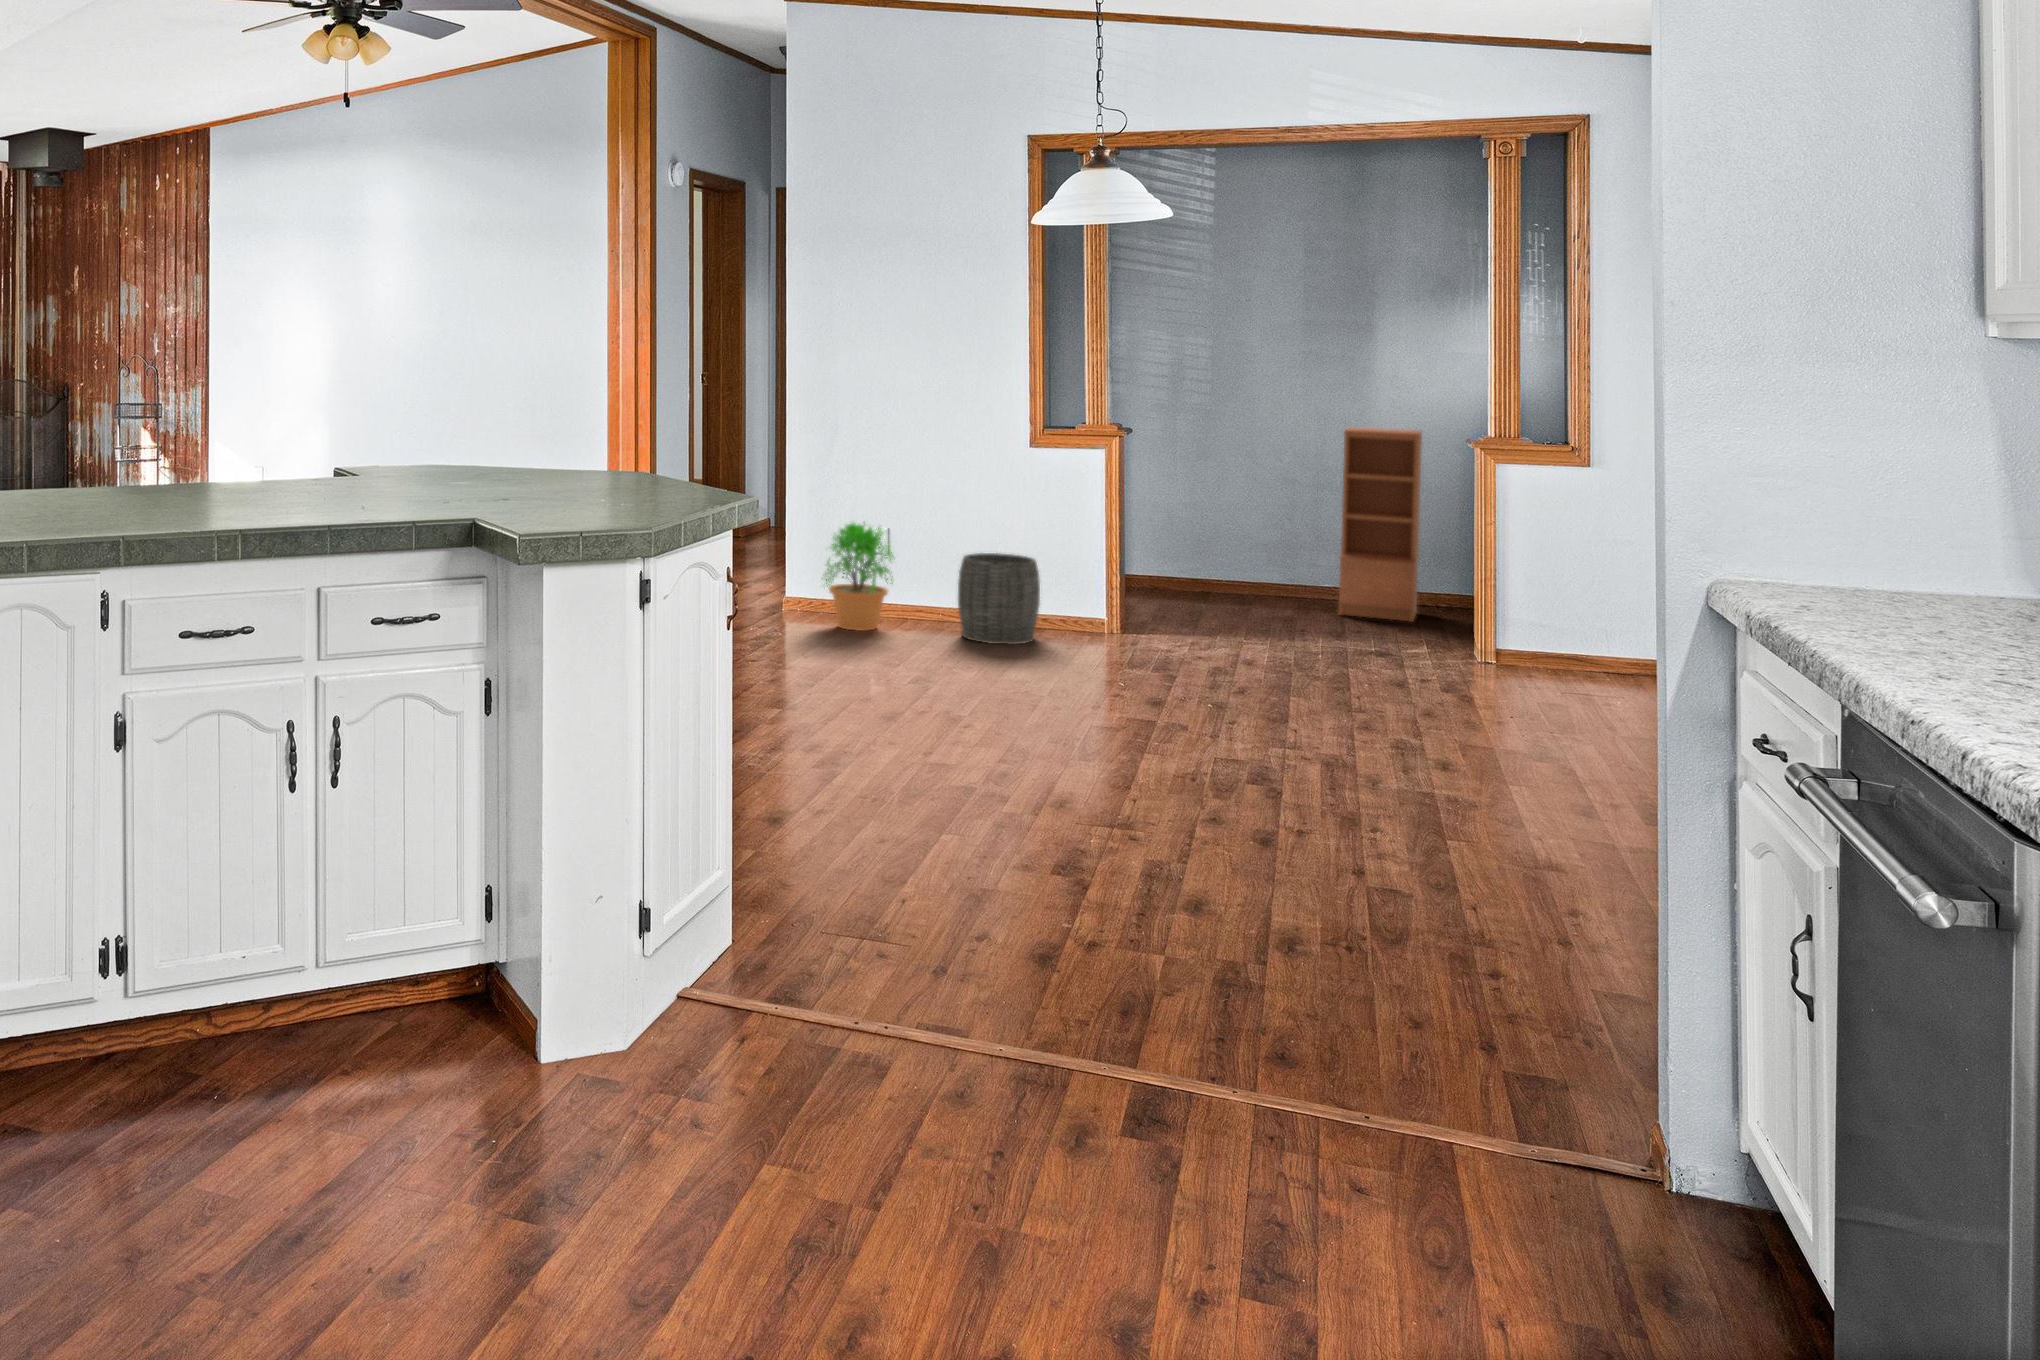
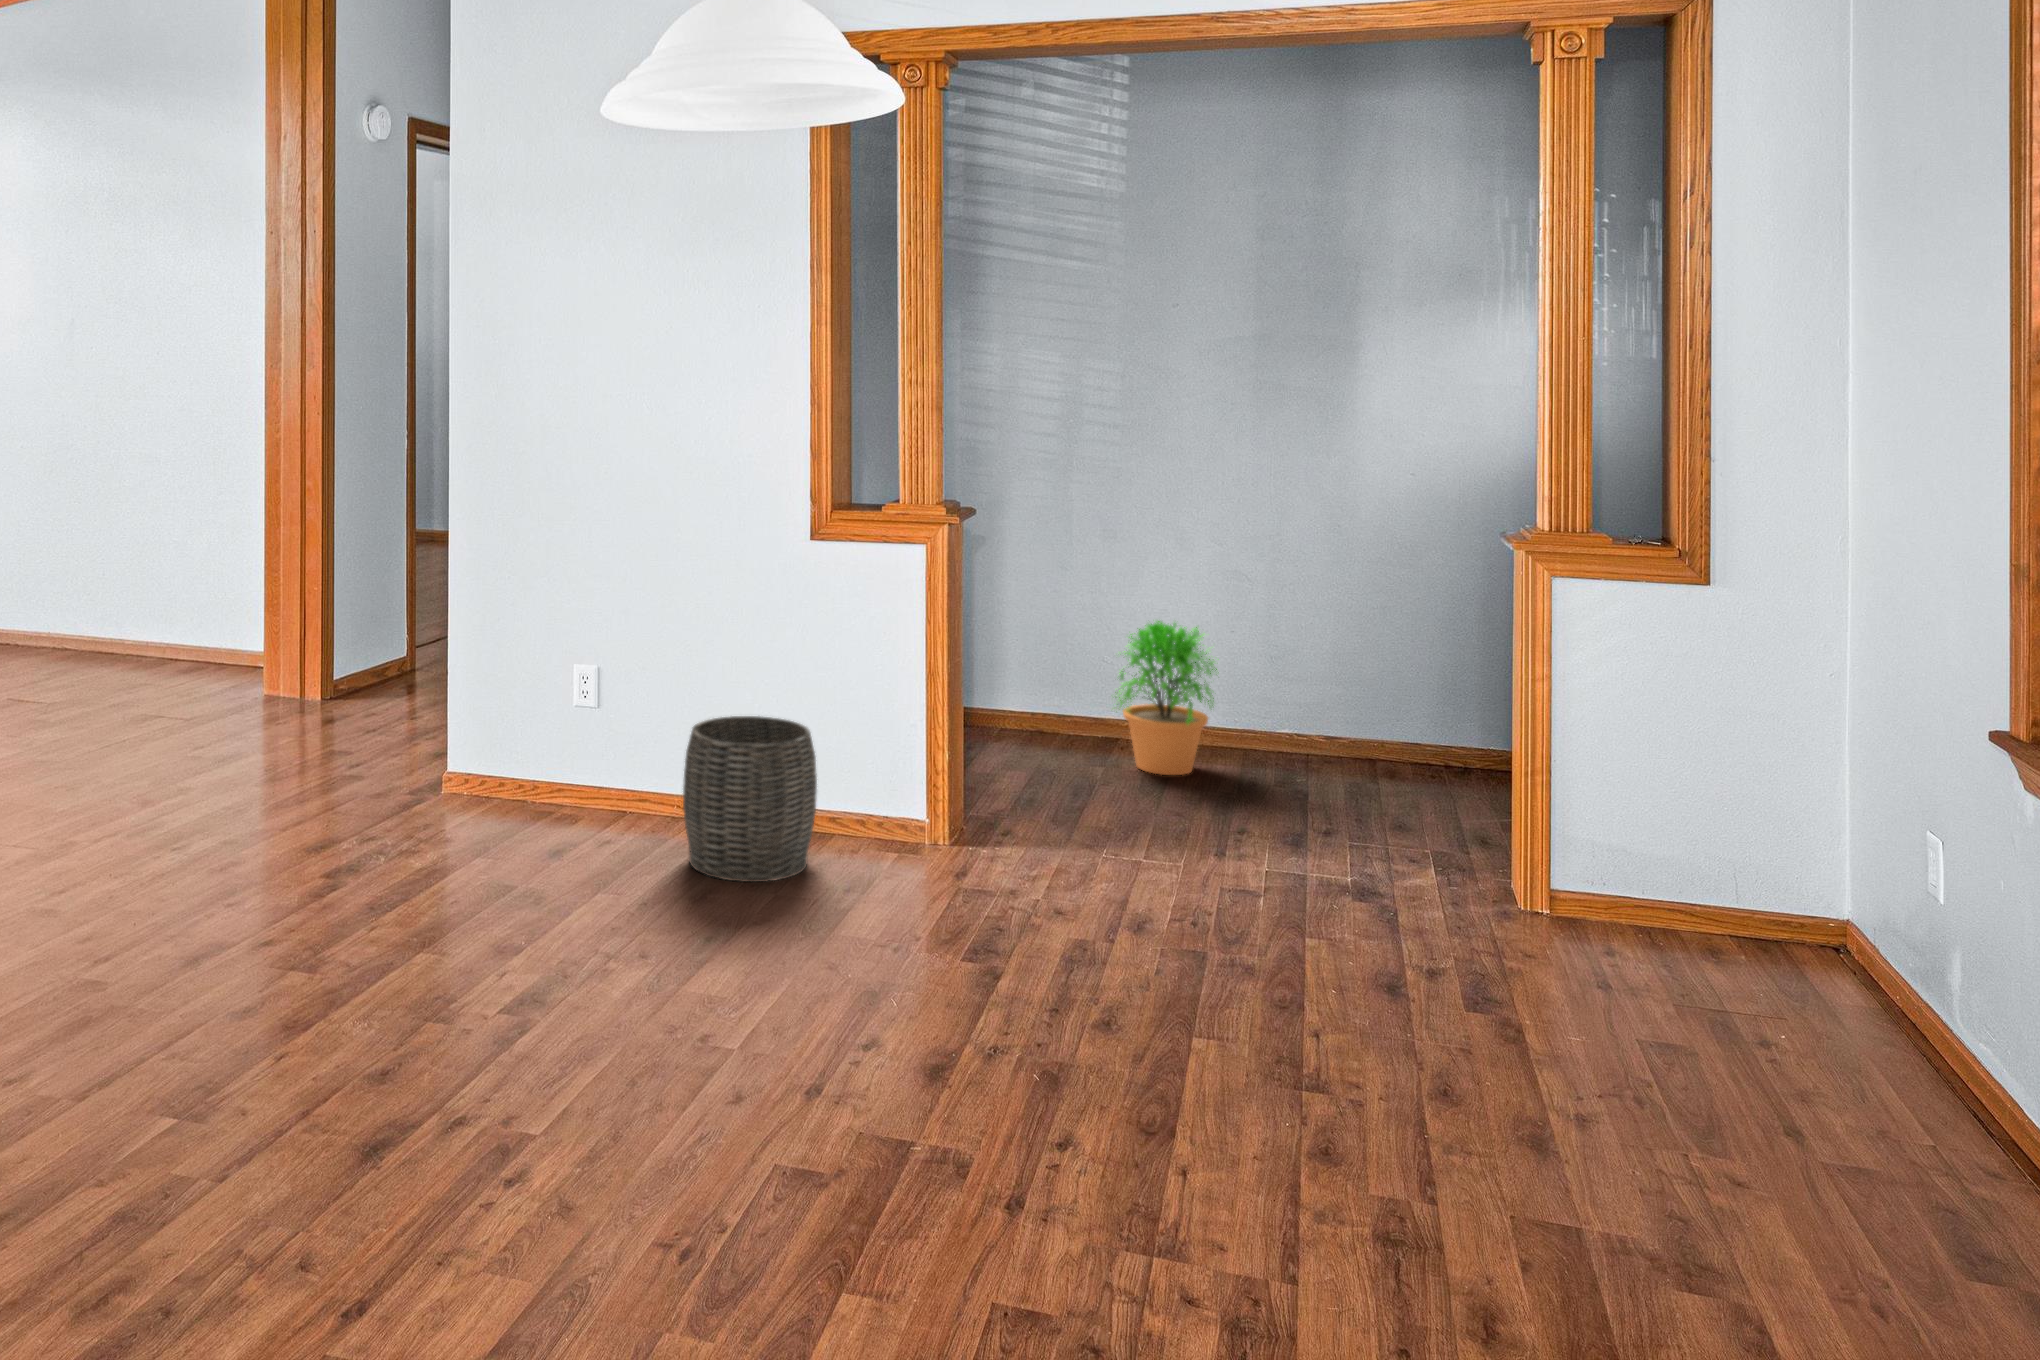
bookcase: present [1339,427,1422,622] -> none [1292,496,1413,801]
potted plant: present [825,523,895,631] -> present [1115,621,1217,775]

